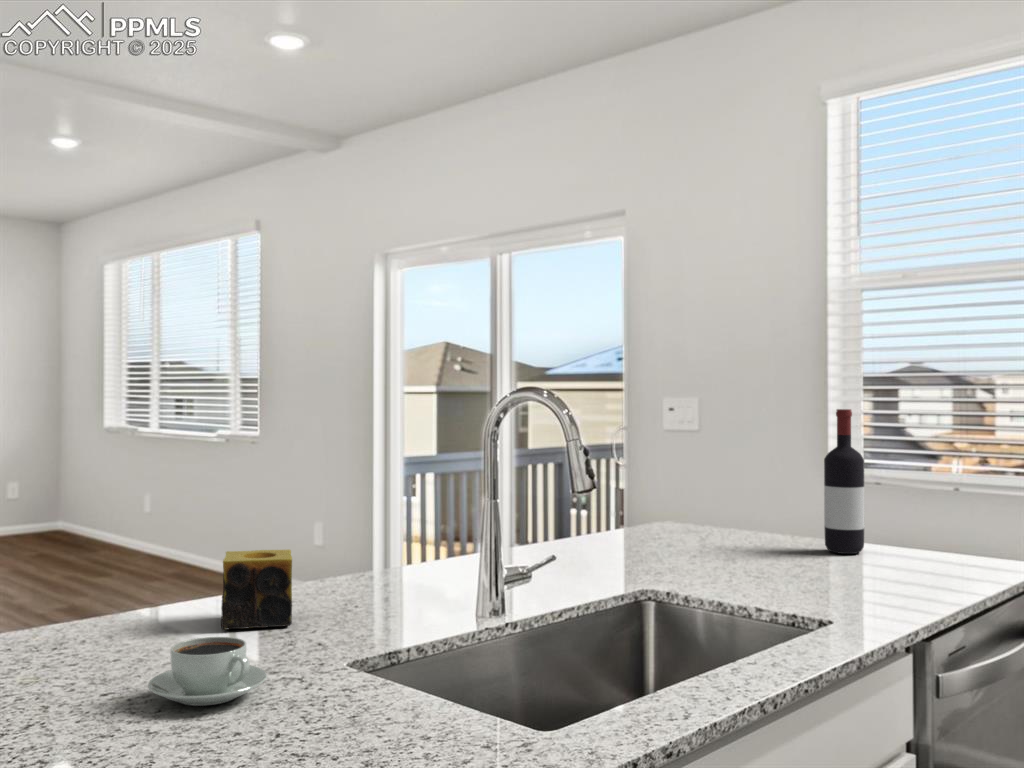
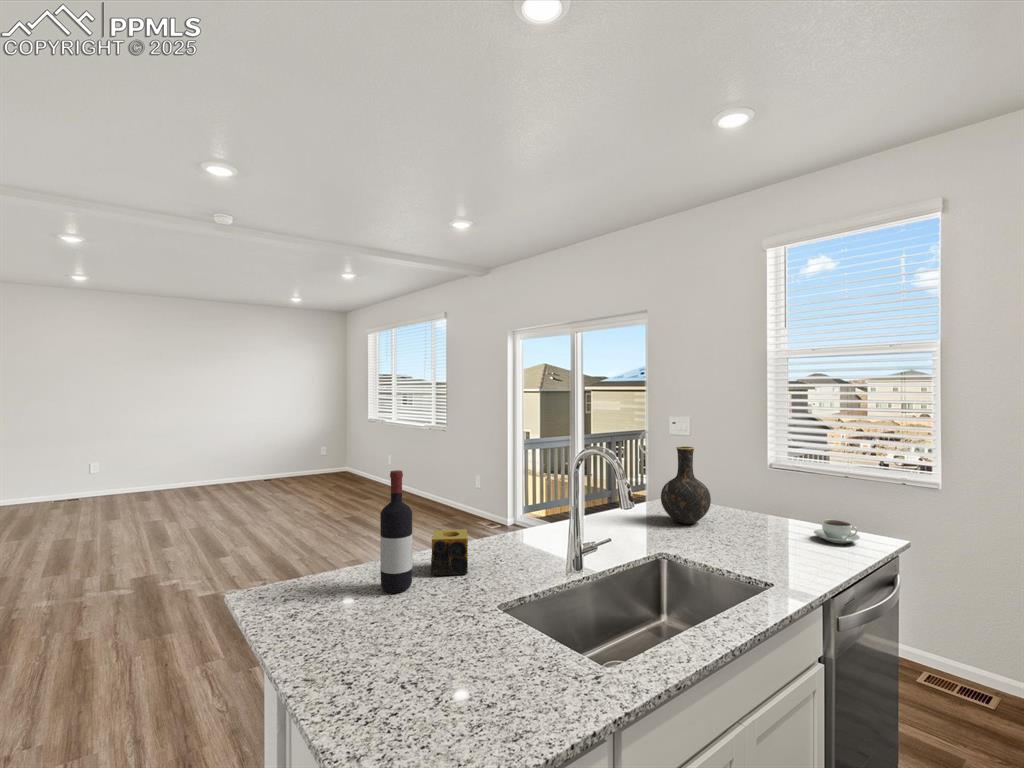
wine bottle: present [824,409,864,554] -> present [380,470,412,593]
vase: none [646,419,731,554] -> present [661,446,711,524]
coffee cup: present [148,637,267,706] -> present [814,520,860,543]

